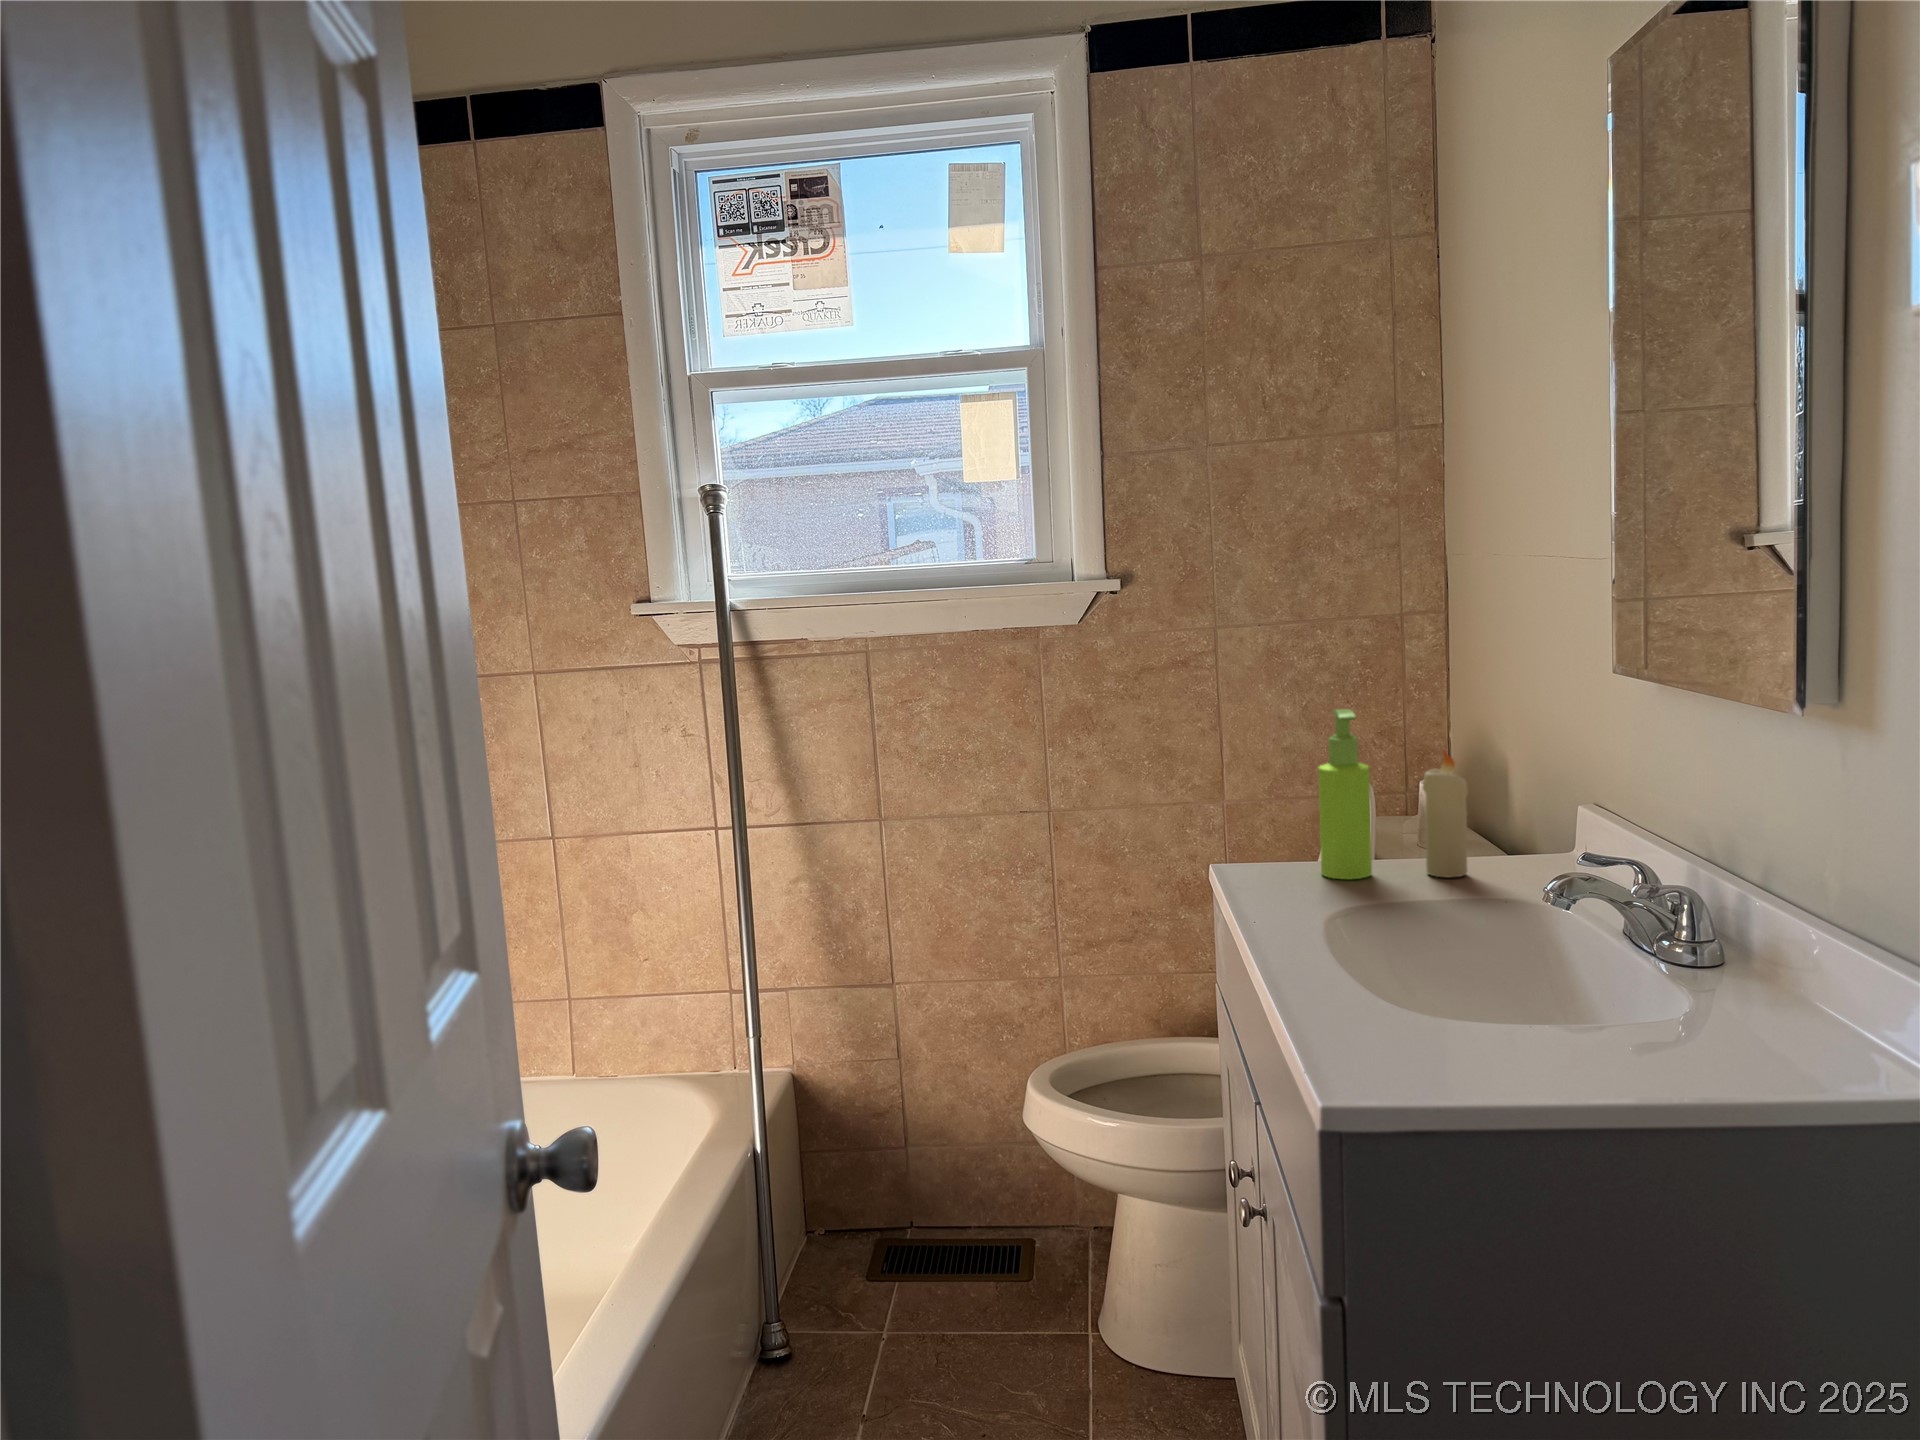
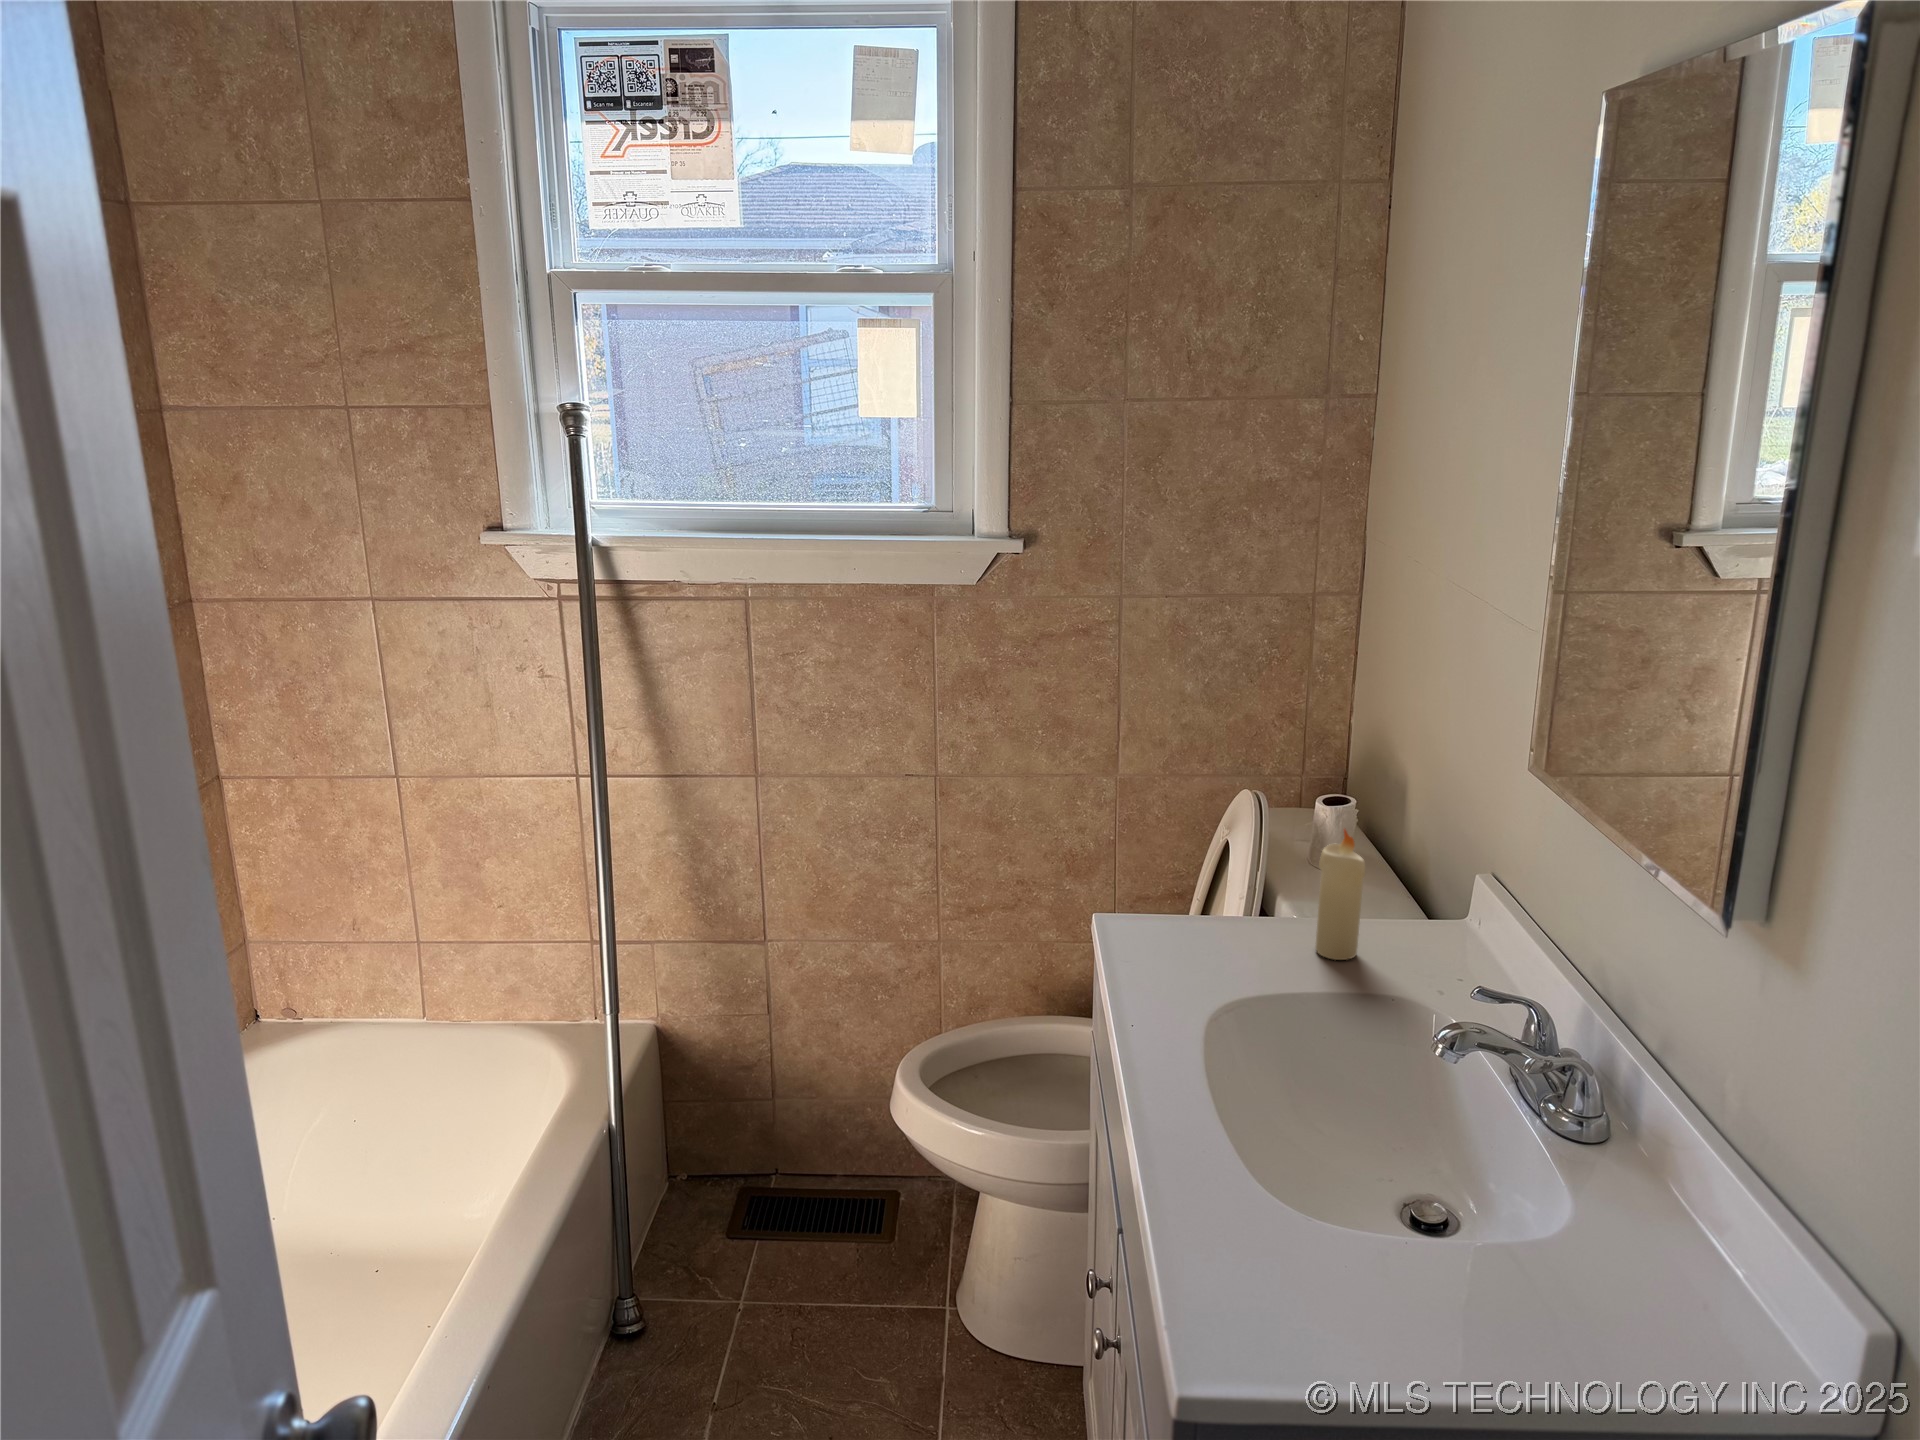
soap dispenser: present [1318,709,1372,879] -> none [1207,778,1265,957]

